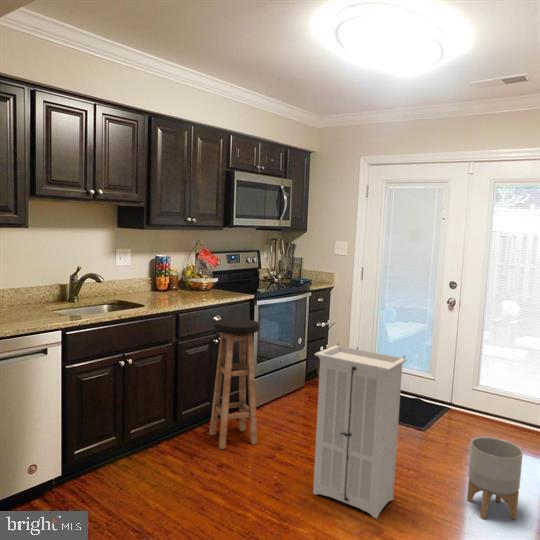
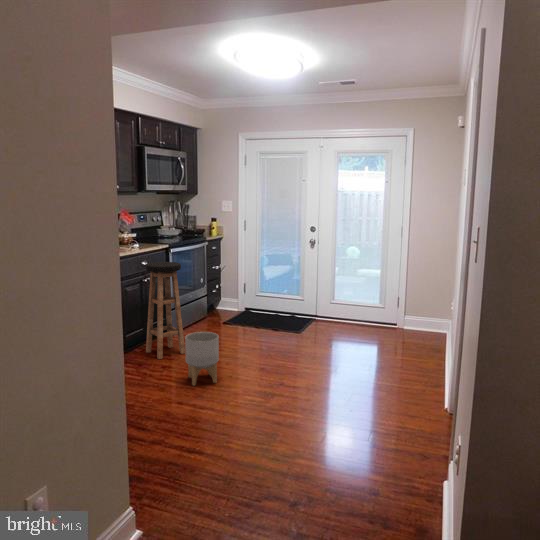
storage cabinet: present [313,344,407,518] -> none [232,270,292,379]
planter: present [467,437,523,519] -> present [185,332,219,385]

